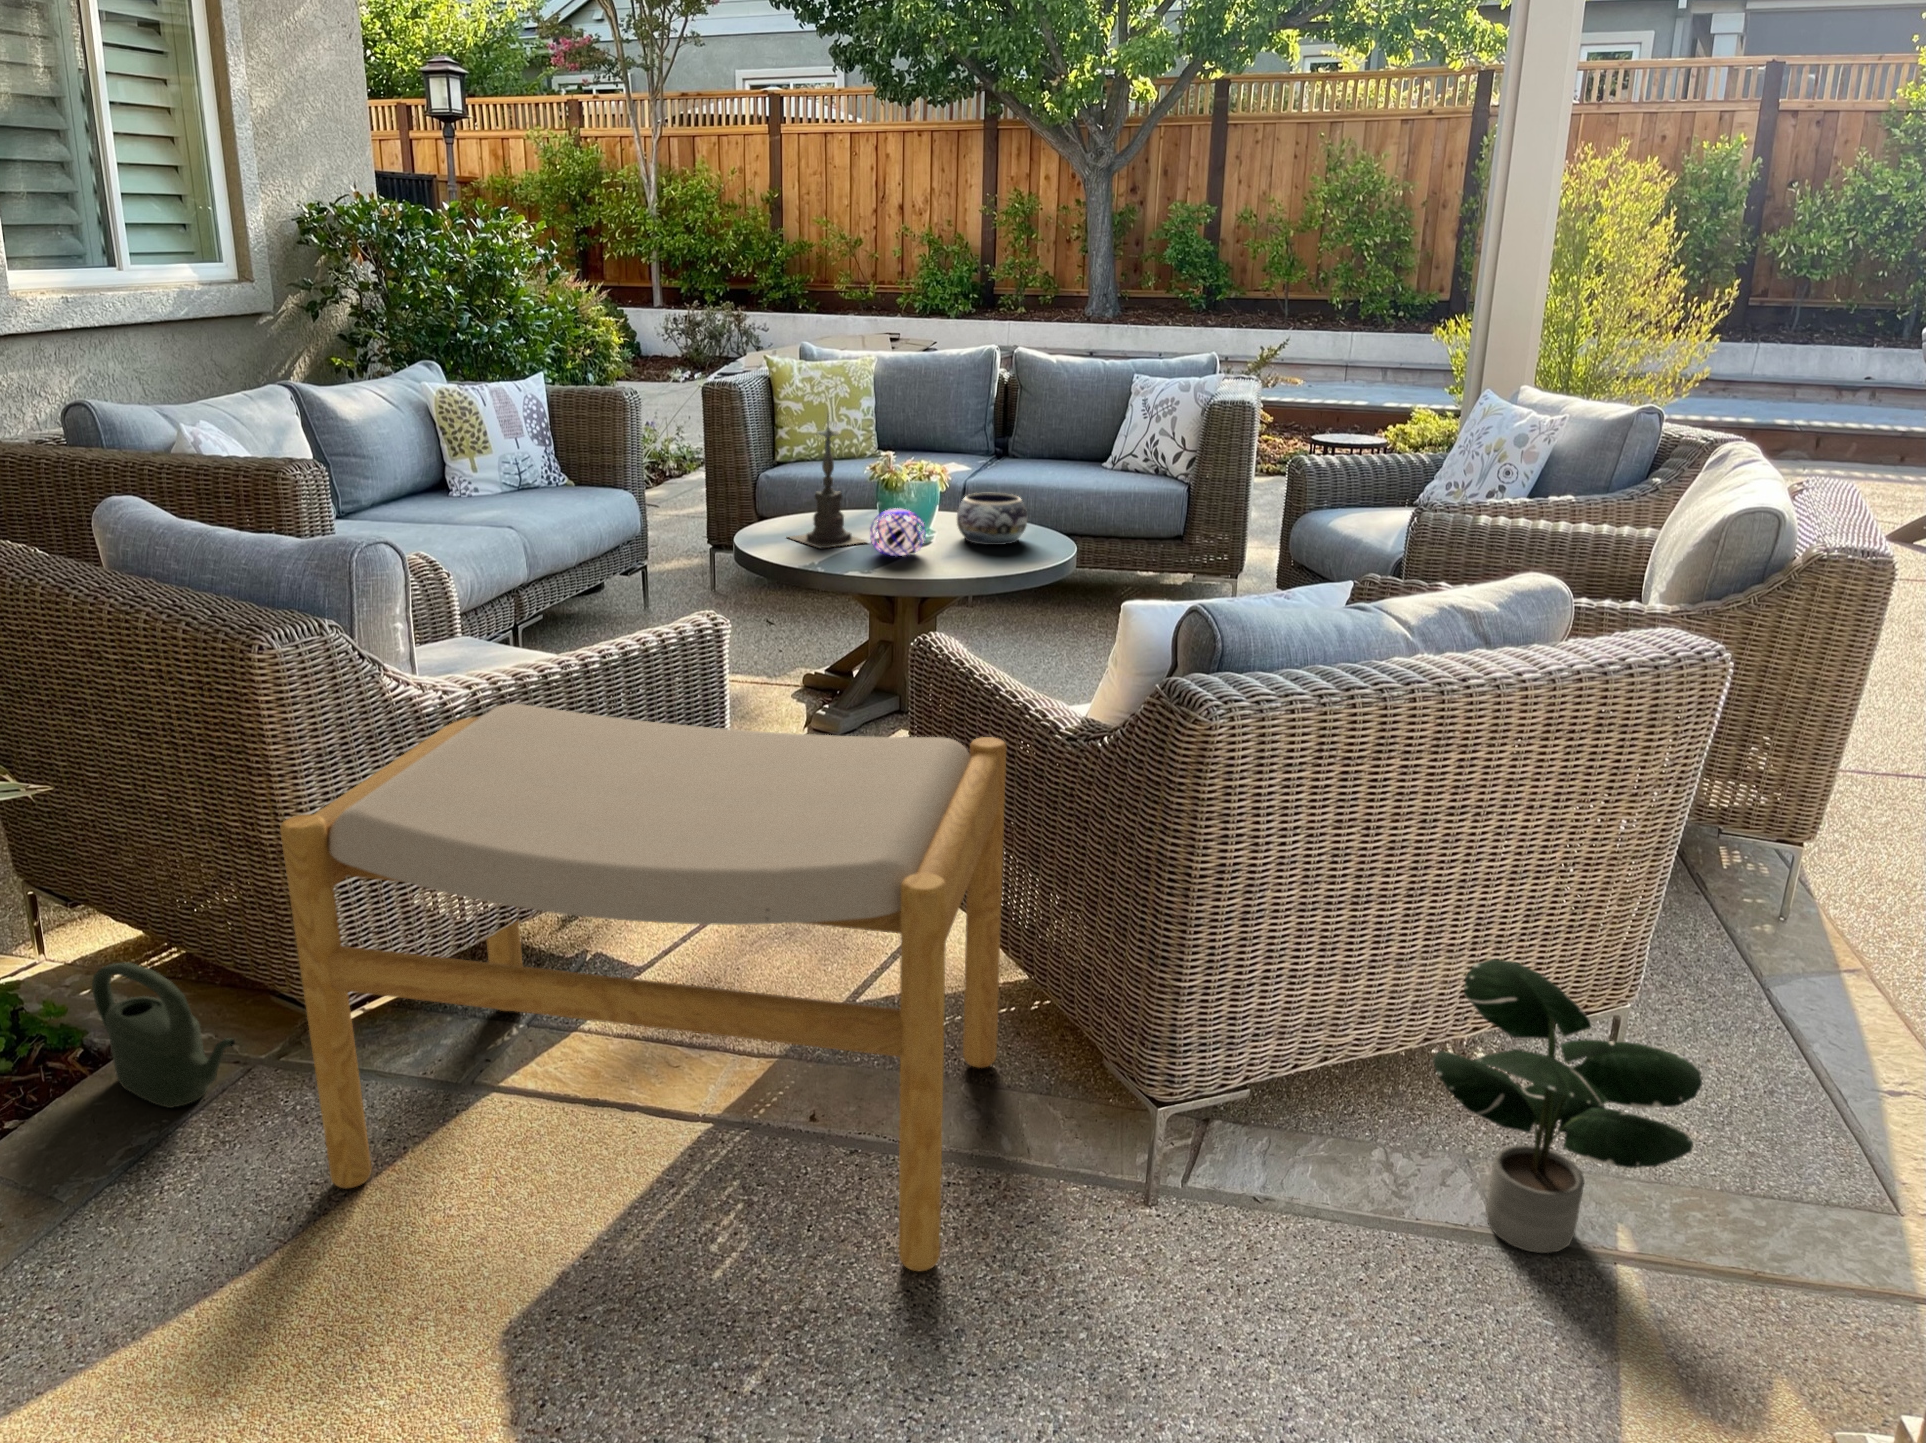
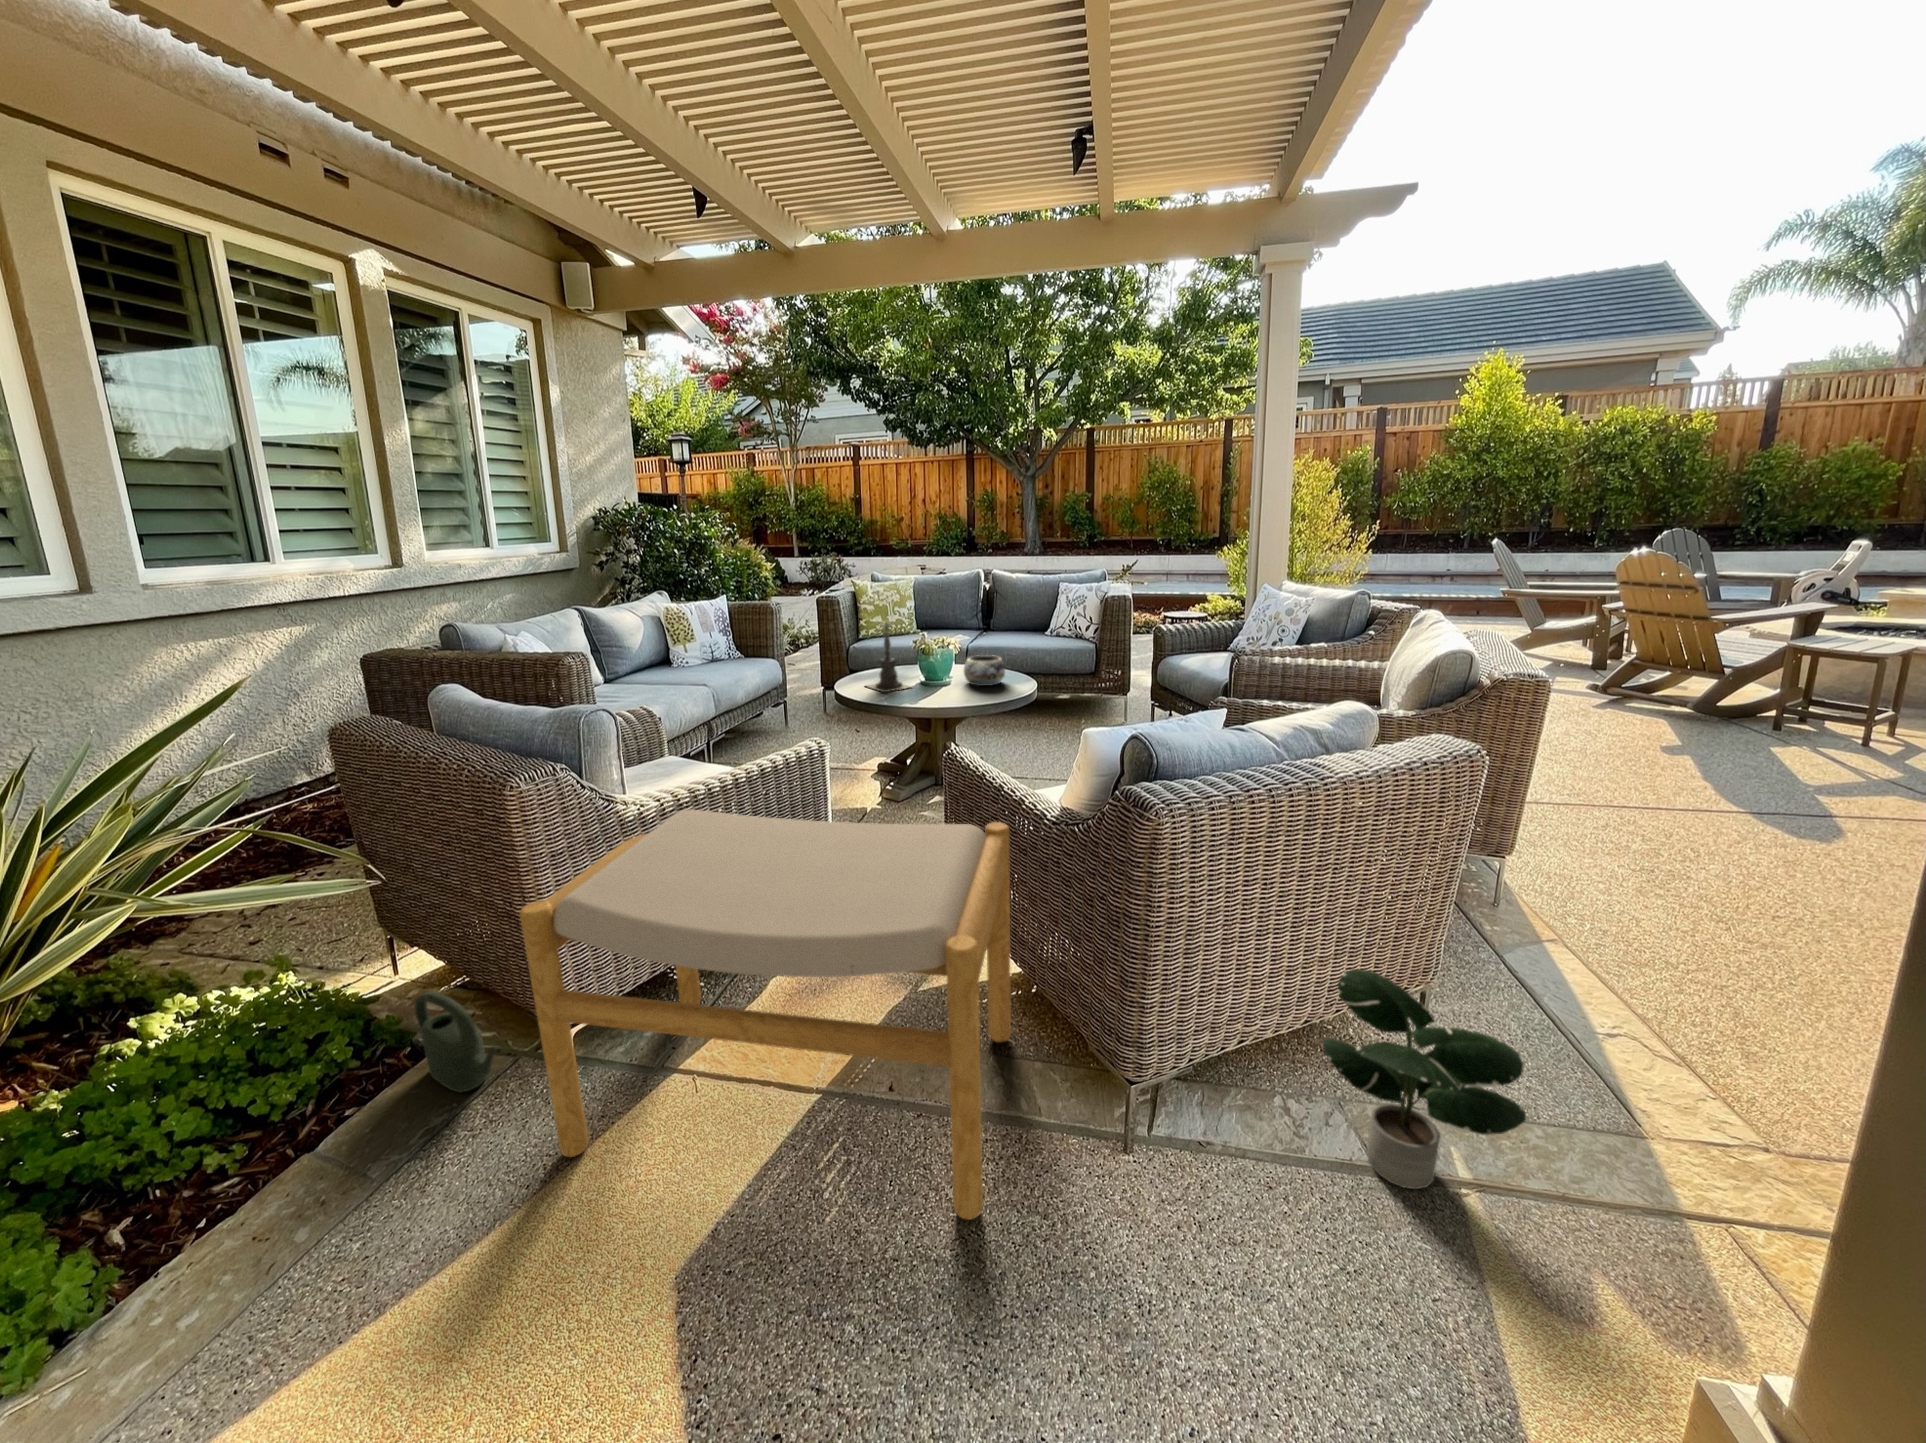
decorative orb: present [870,508,926,556] -> none [913,667,946,695]

